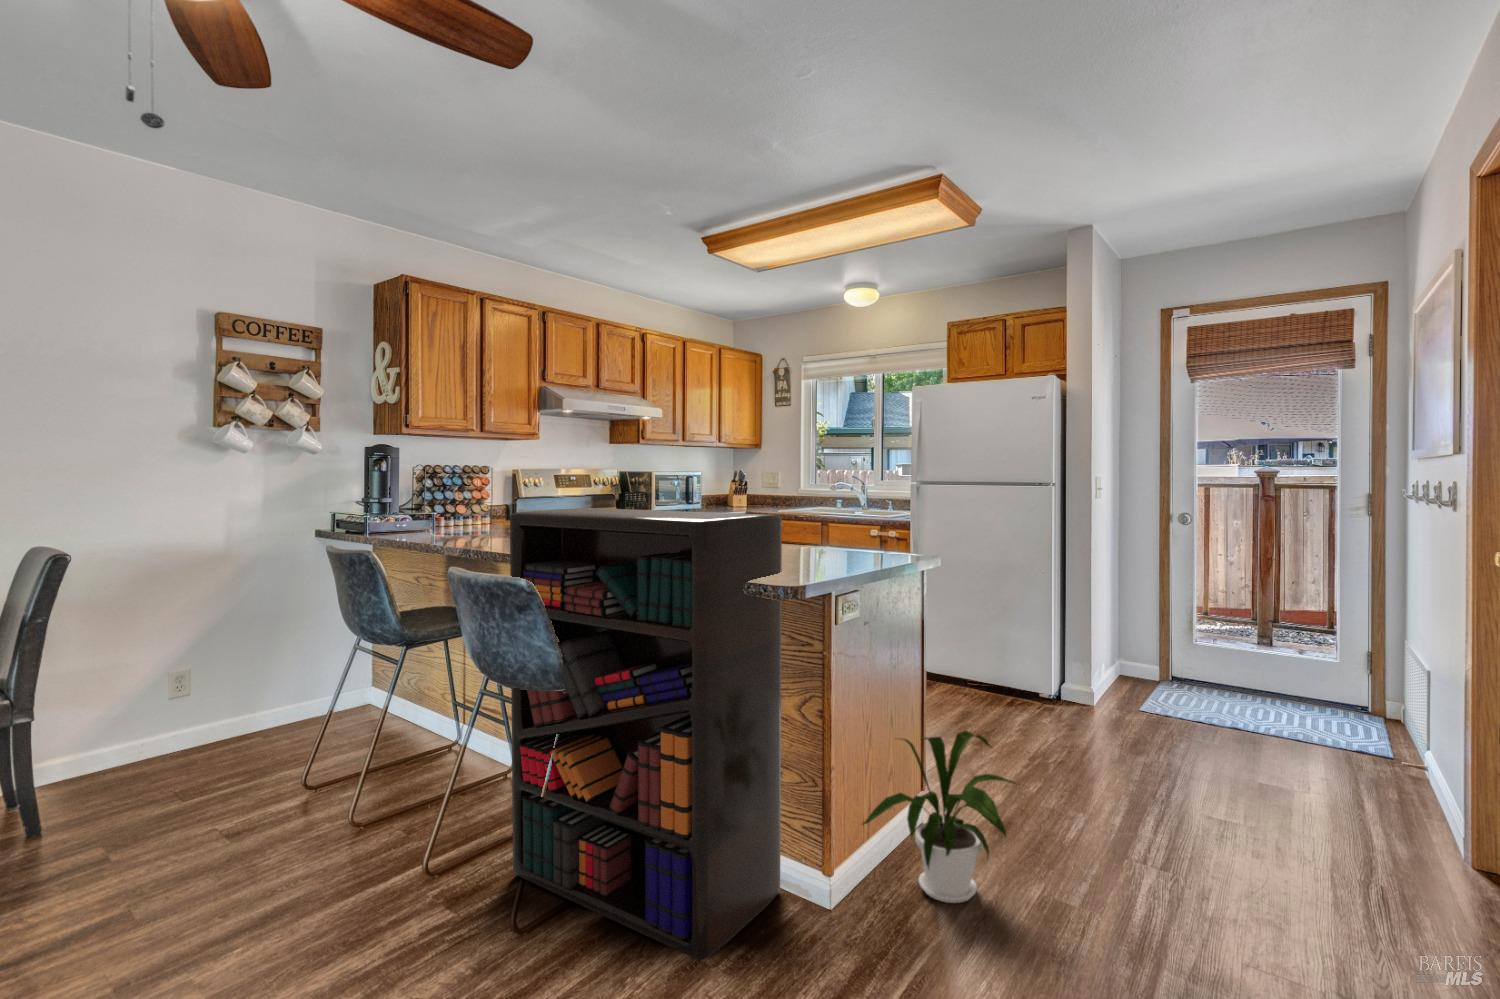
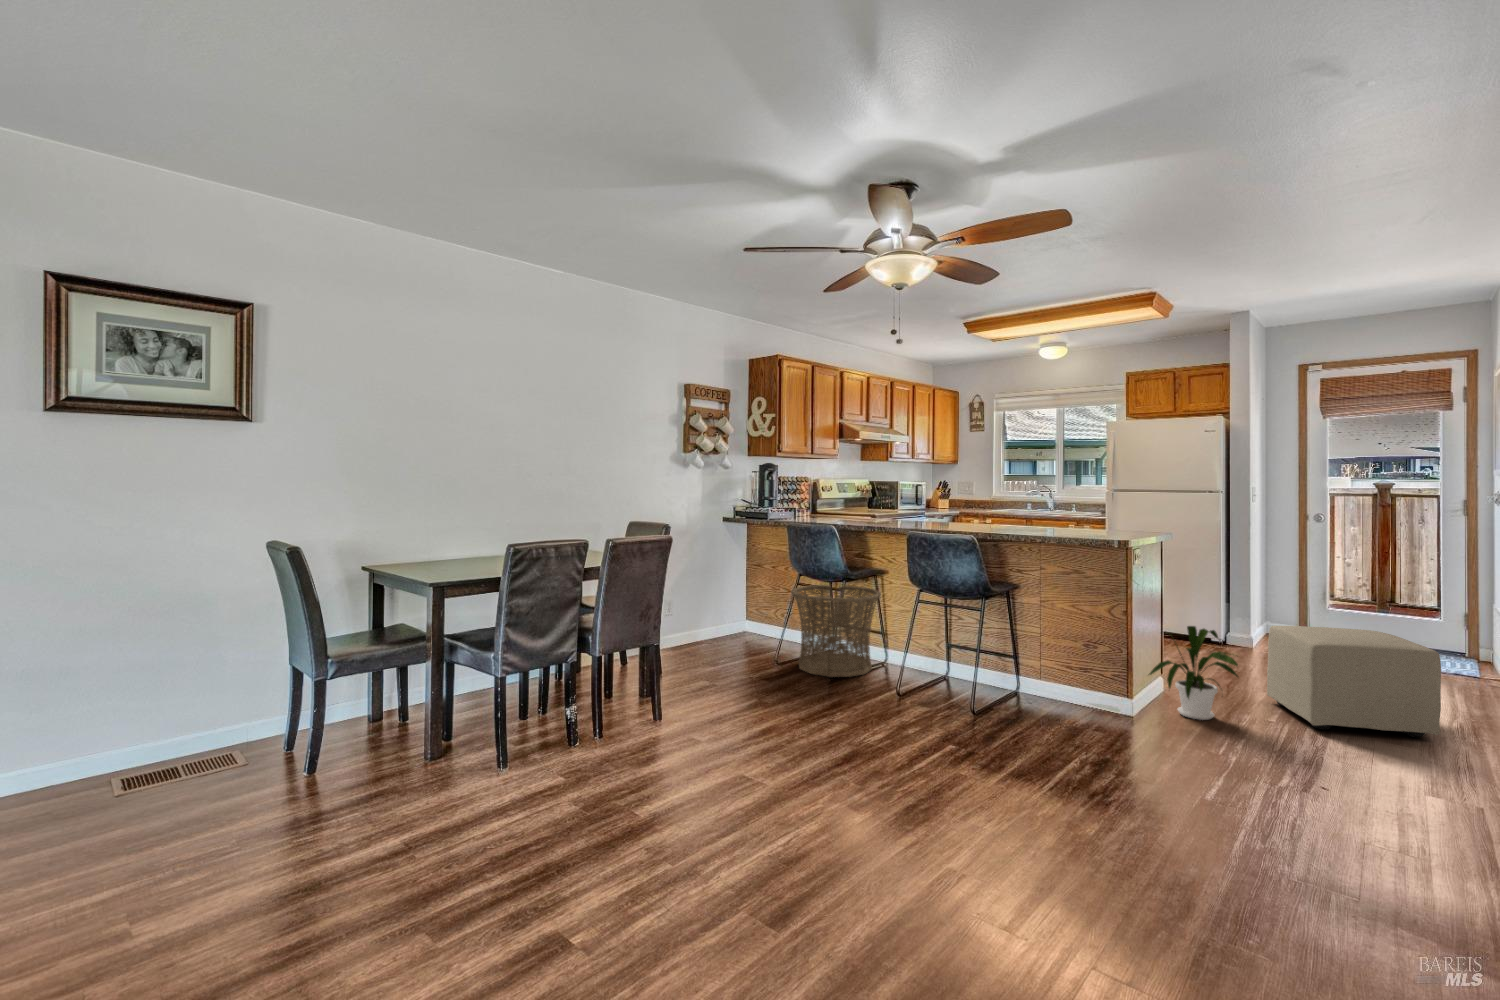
bookshelf: present [510,508,782,960] -> none [941,502,1103,730]
basket: none [331,641,497,813] -> present [791,585,881,677]
ottoman: none [1079,713,1347,936] -> present [1267,626,1441,738]

